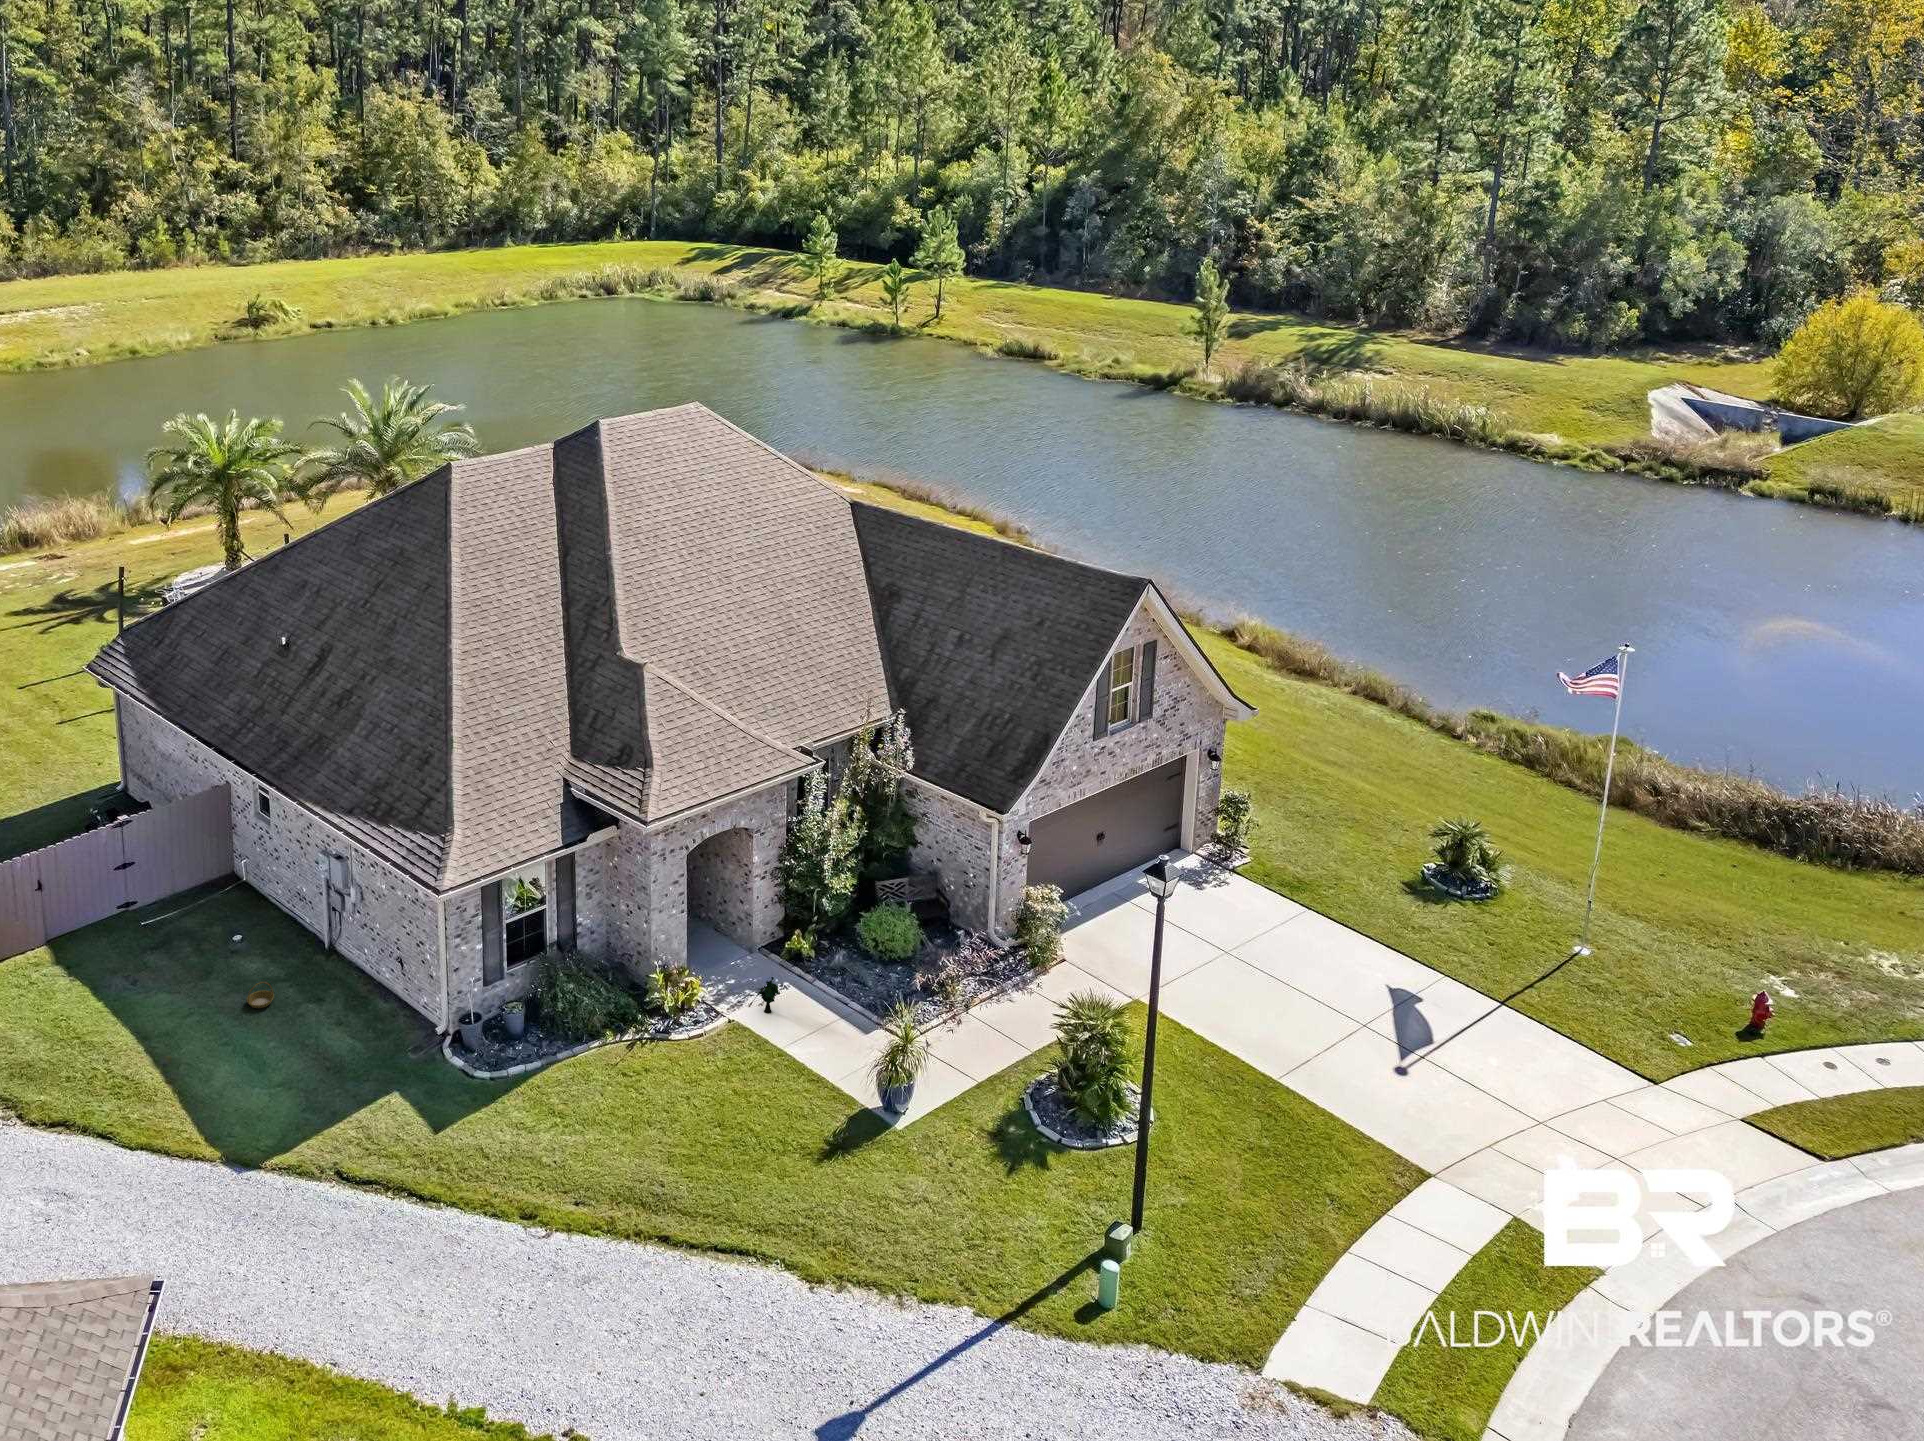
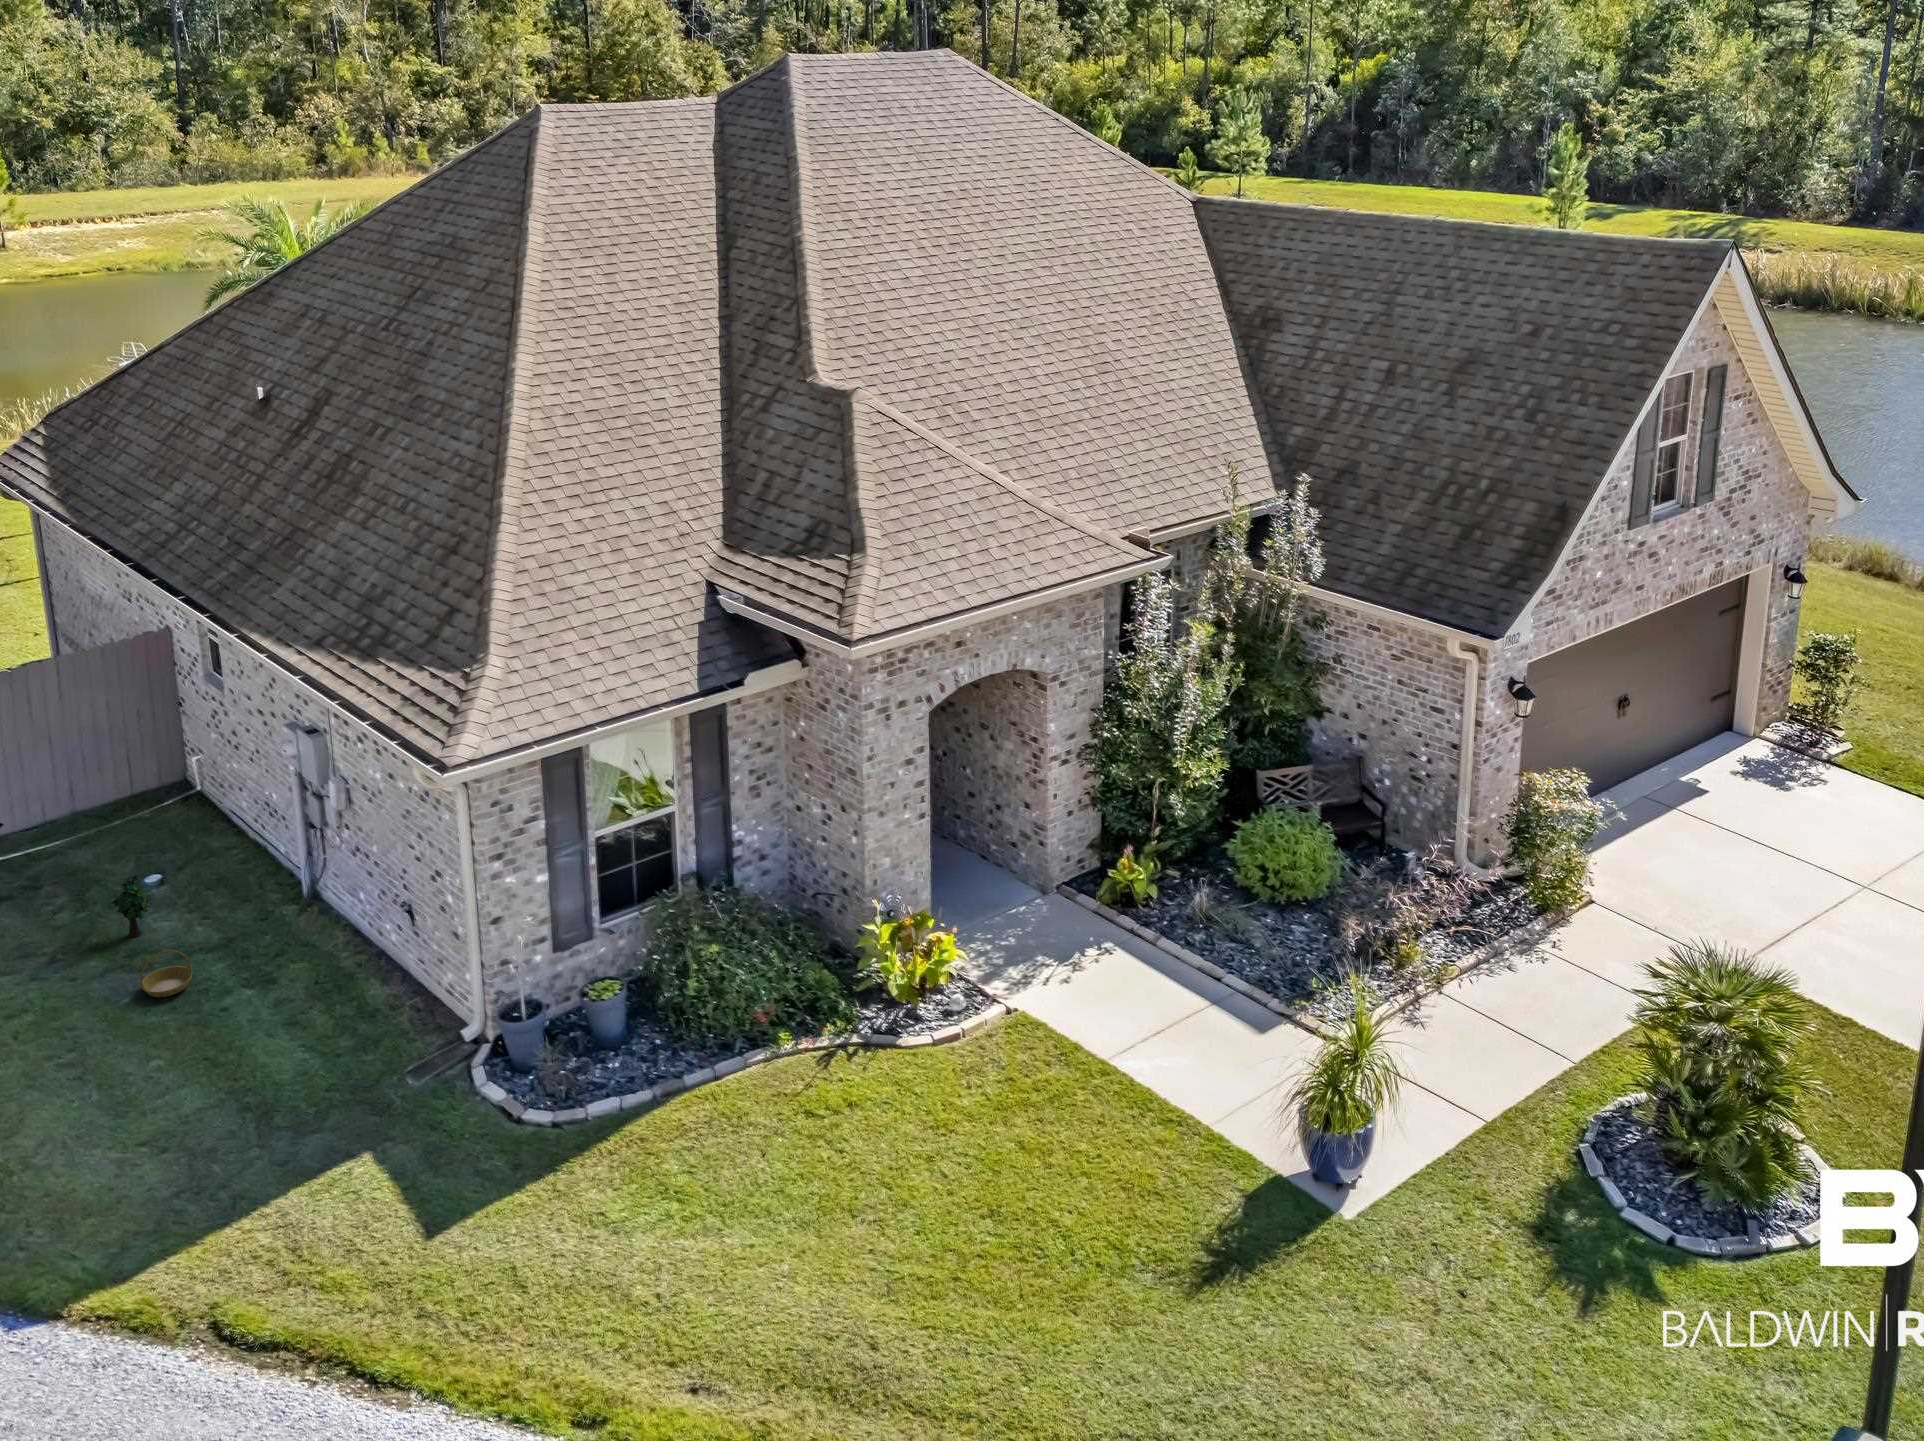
decorative plant: present [758,977,779,1014] -> present [109,876,152,938]

